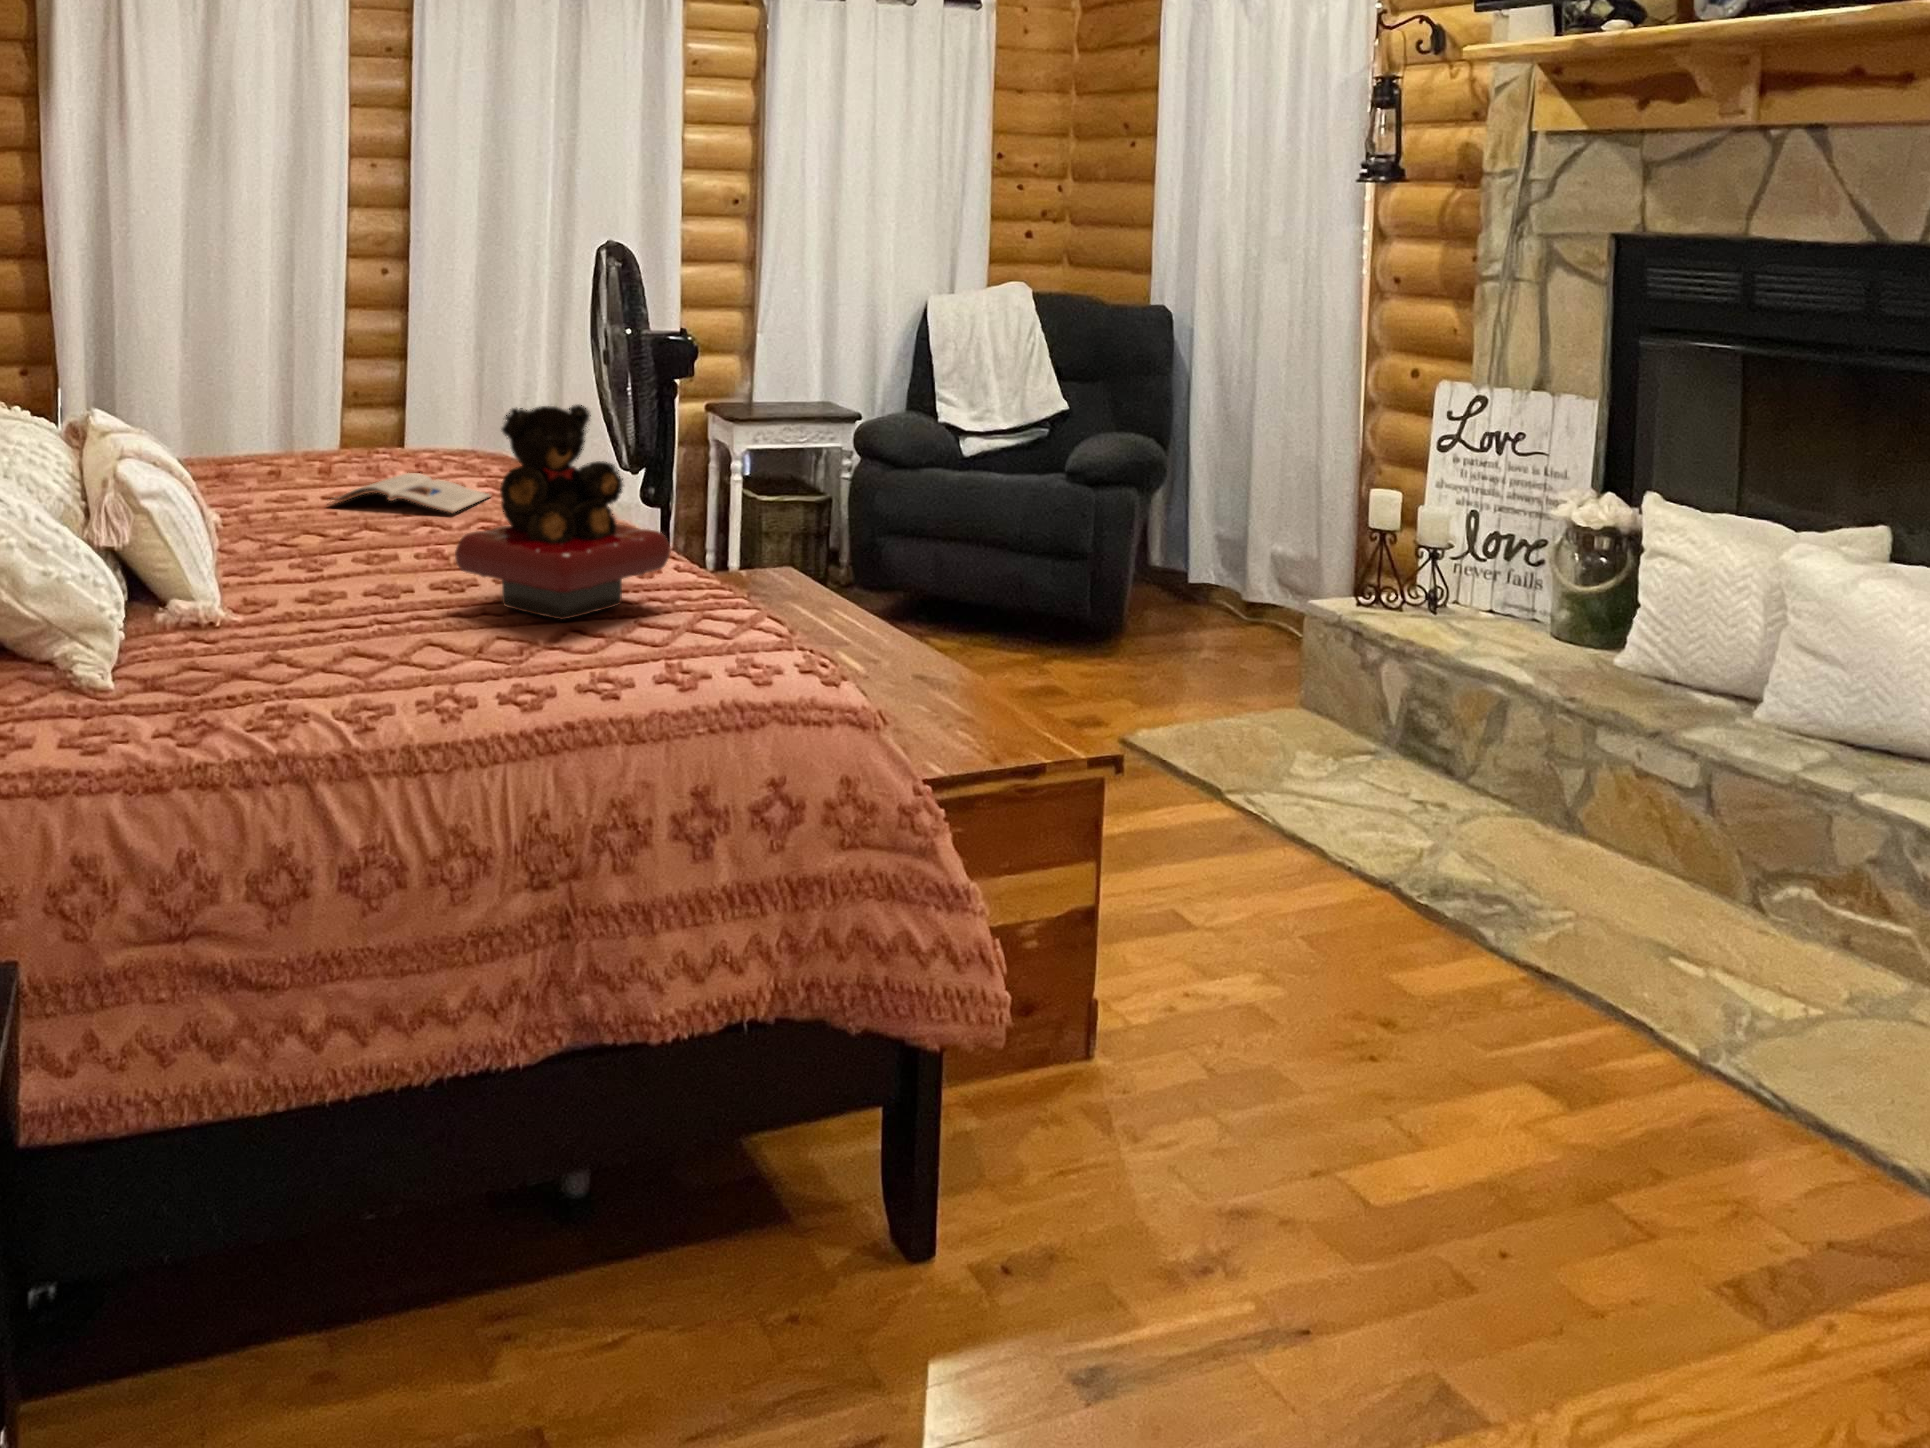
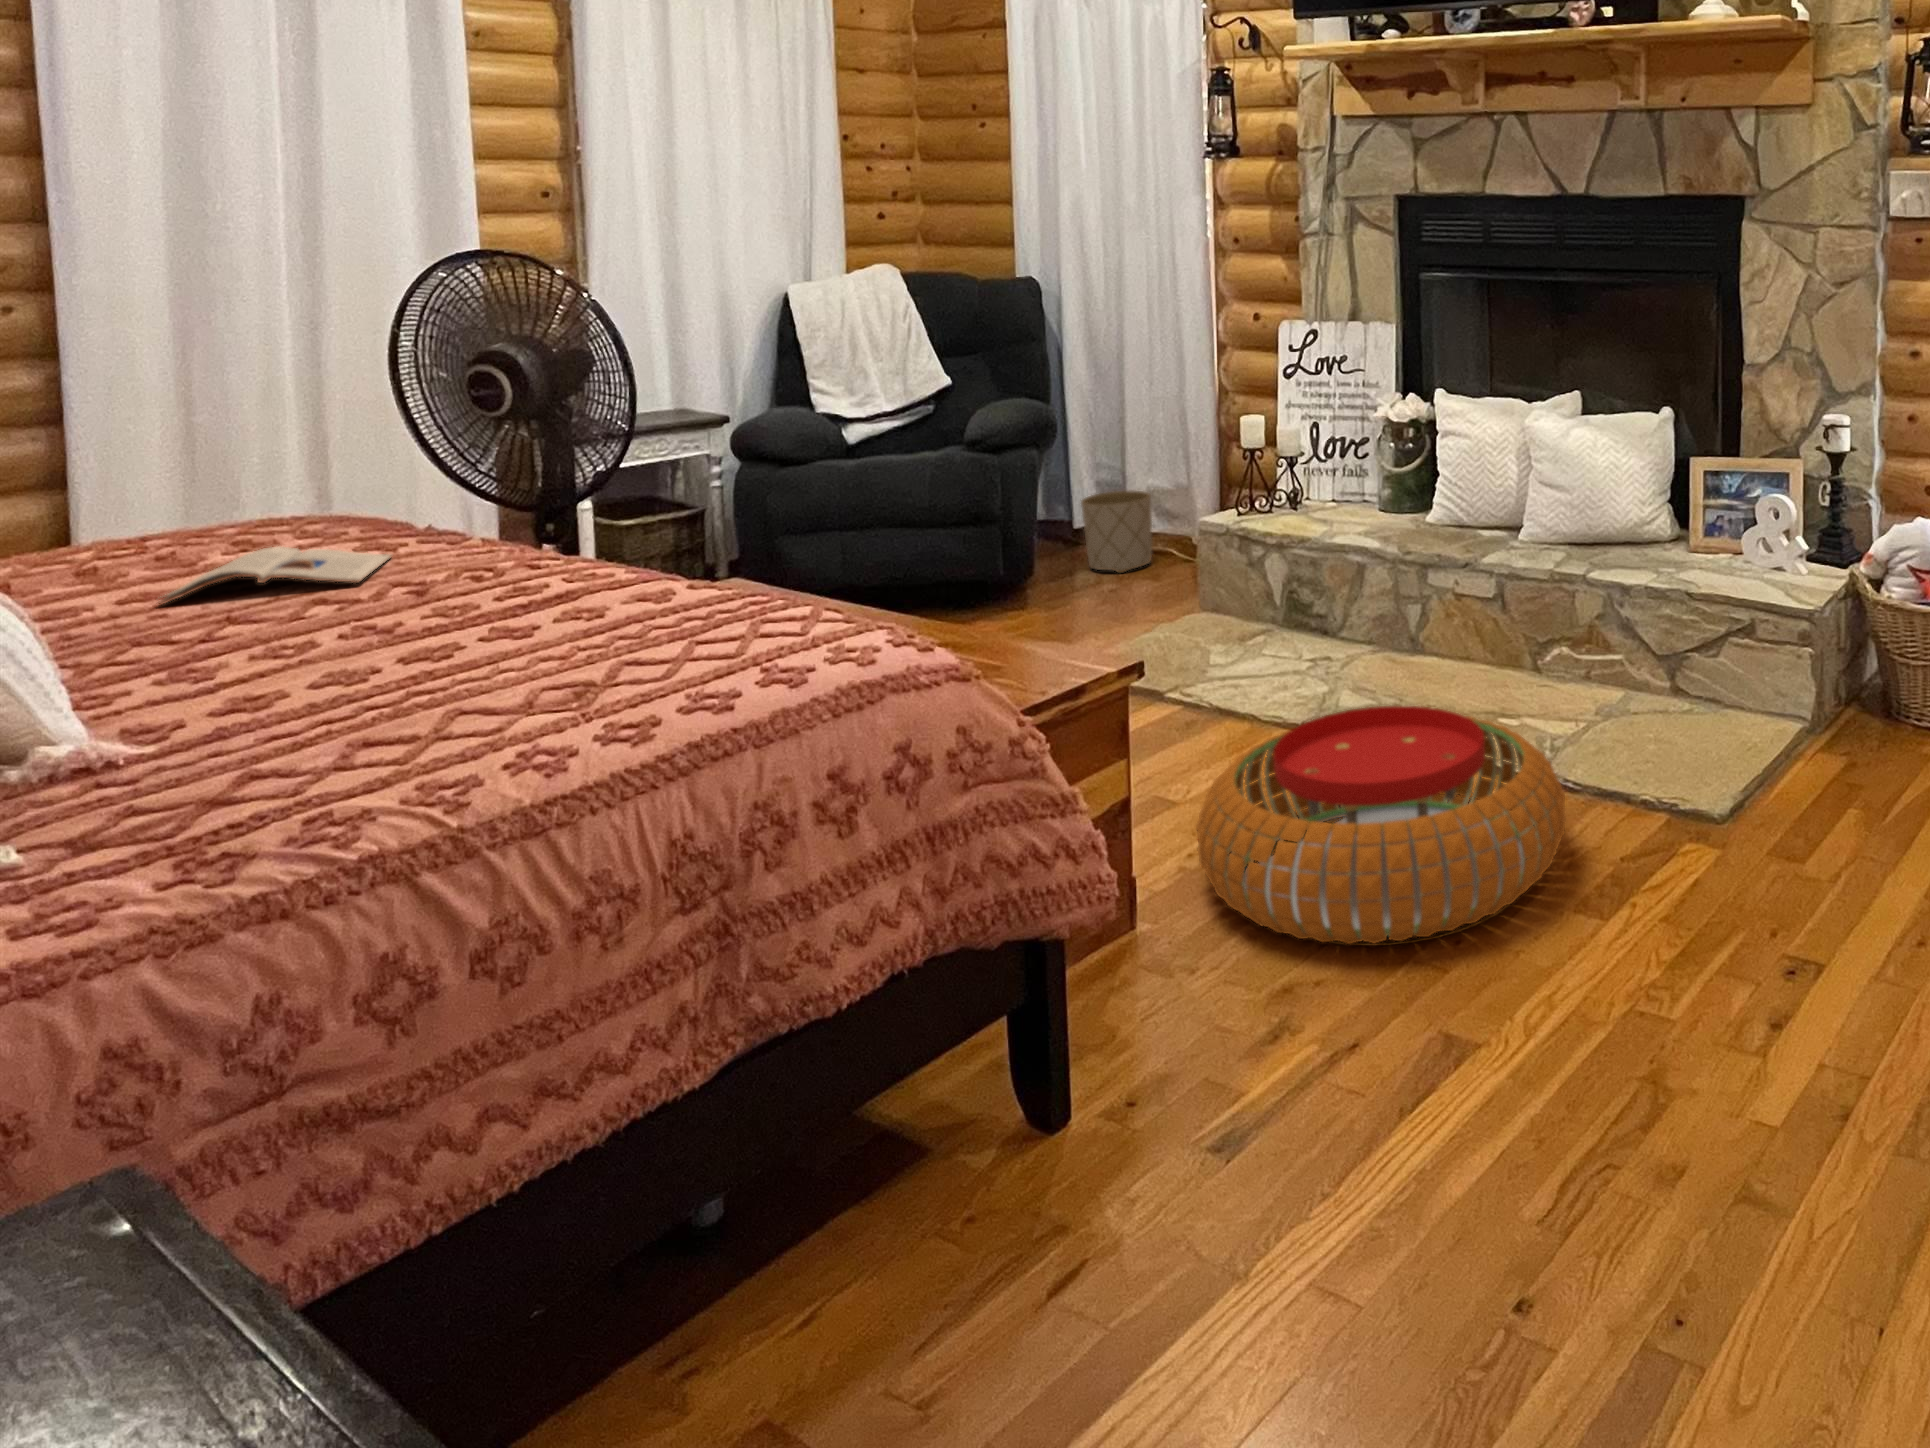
teddy bear: present [455,405,671,620] -> none [458,434,714,659]
planter: none [1191,553,1271,645] -> present [1081,491,1152,573]
pouf: none [1186,879,1727,1228] -> present [1196,706,1566,944]

